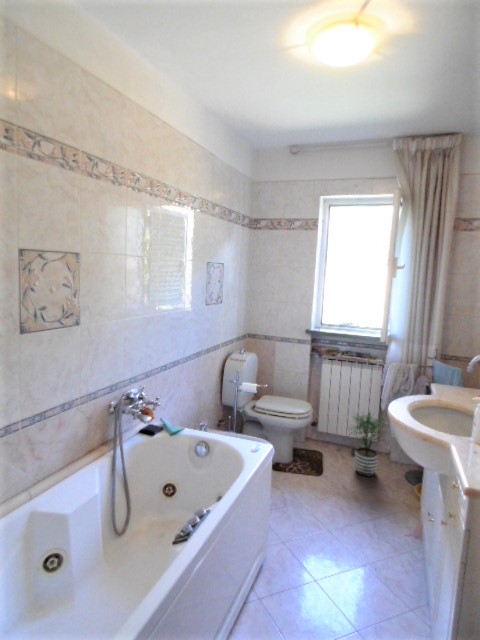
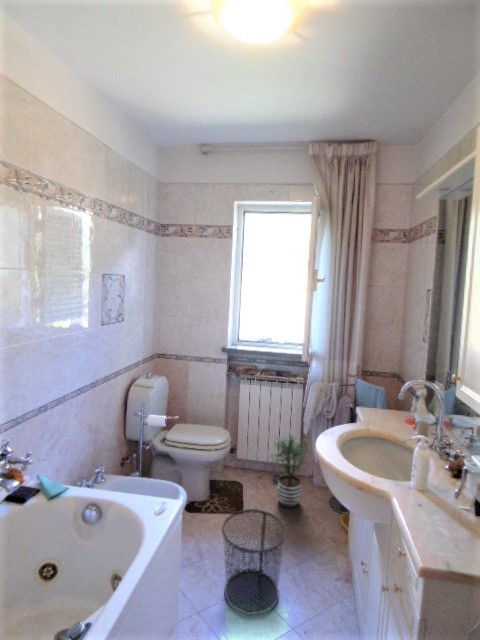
waste bin: none [304,465,362,550] -> present [222,509,287,615]

